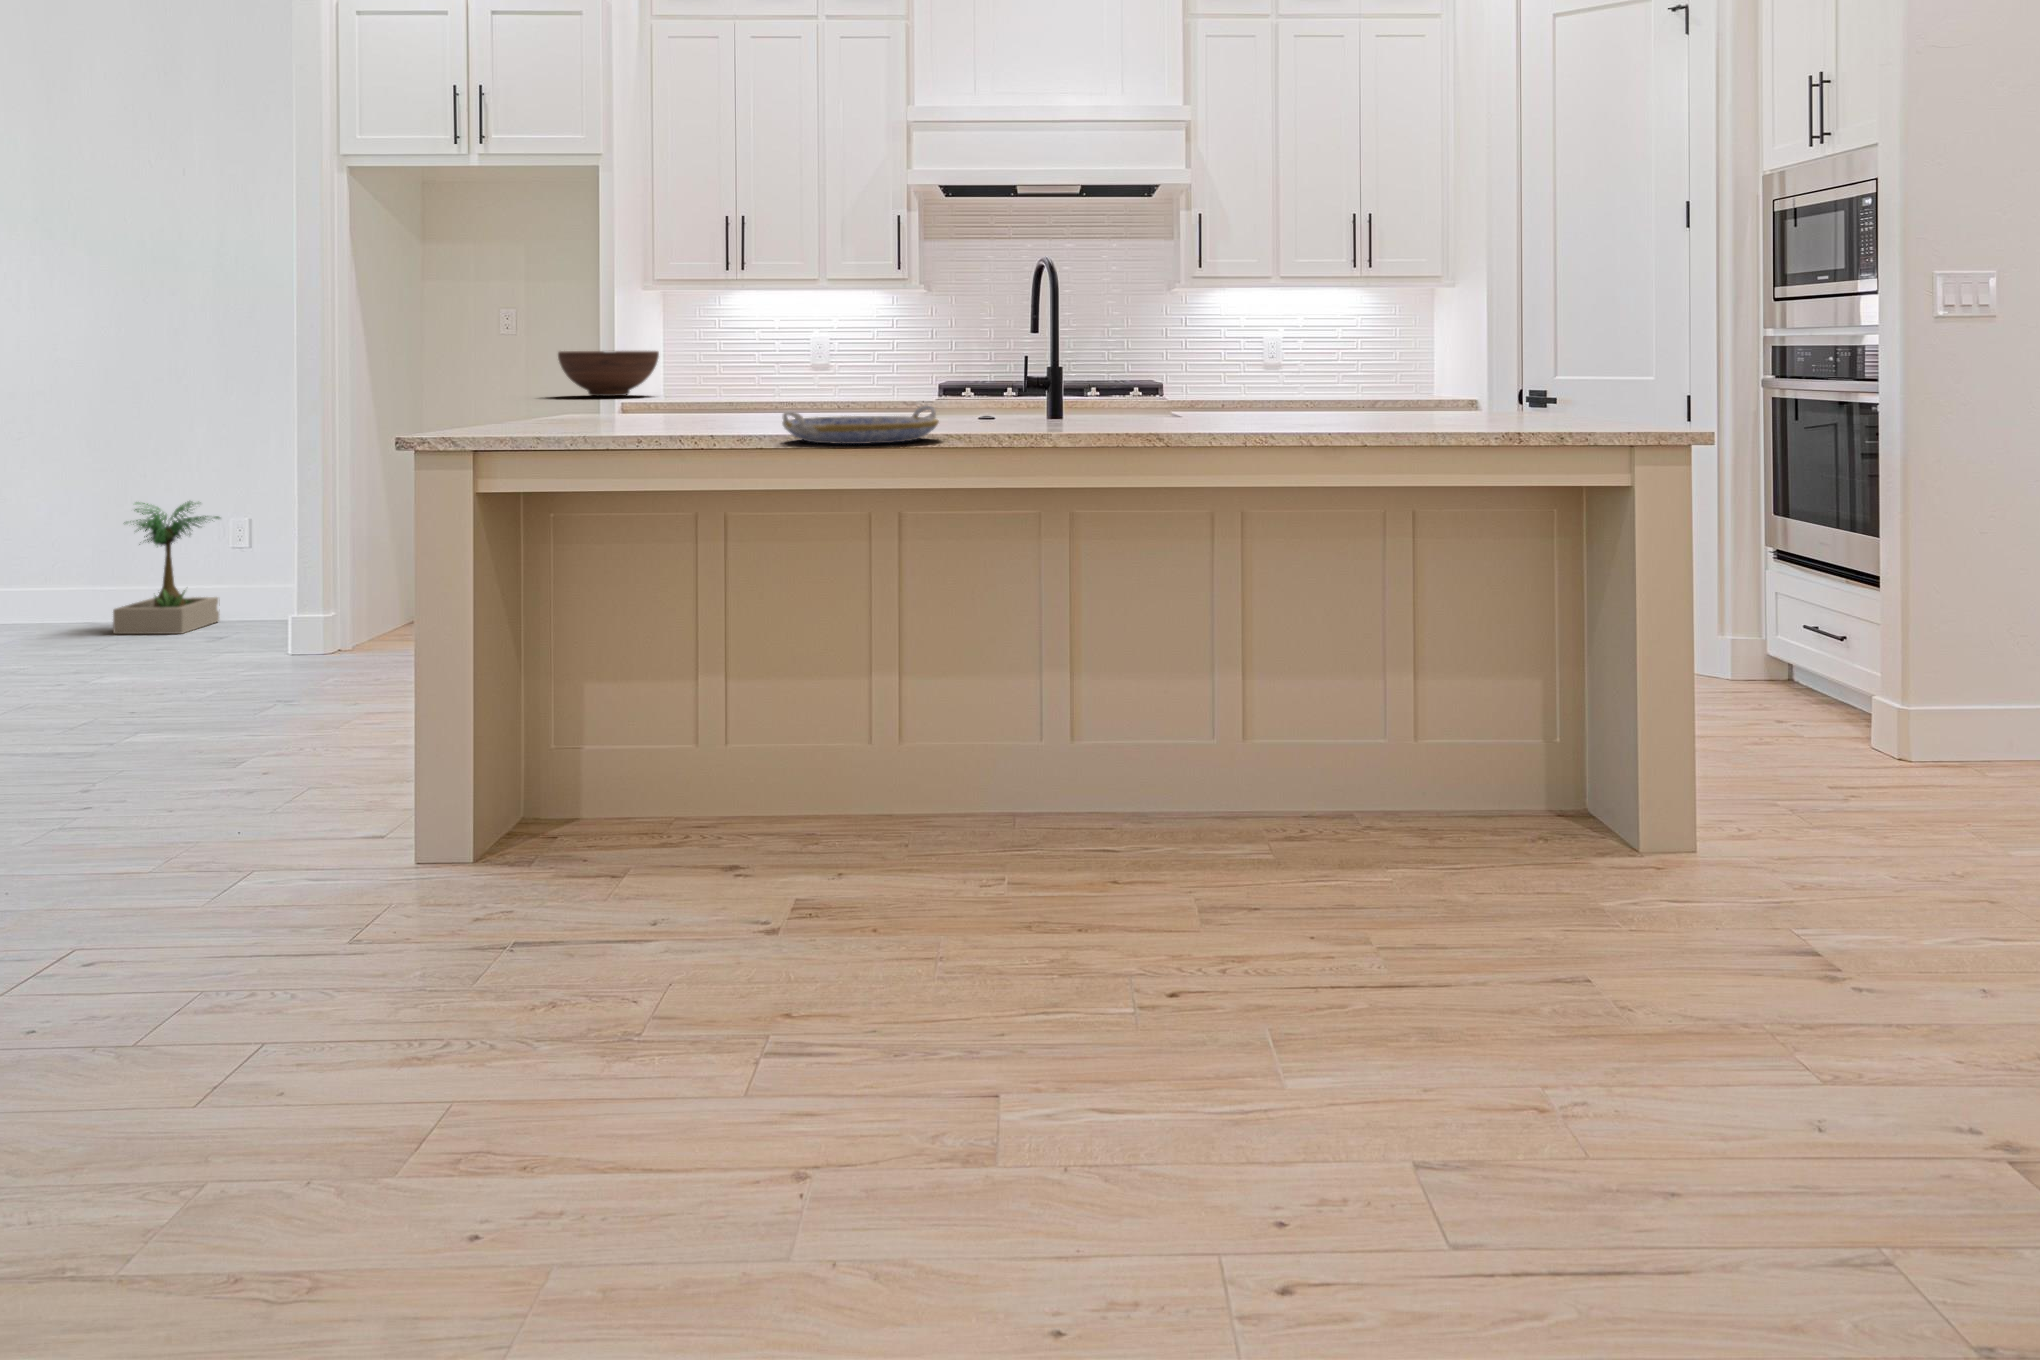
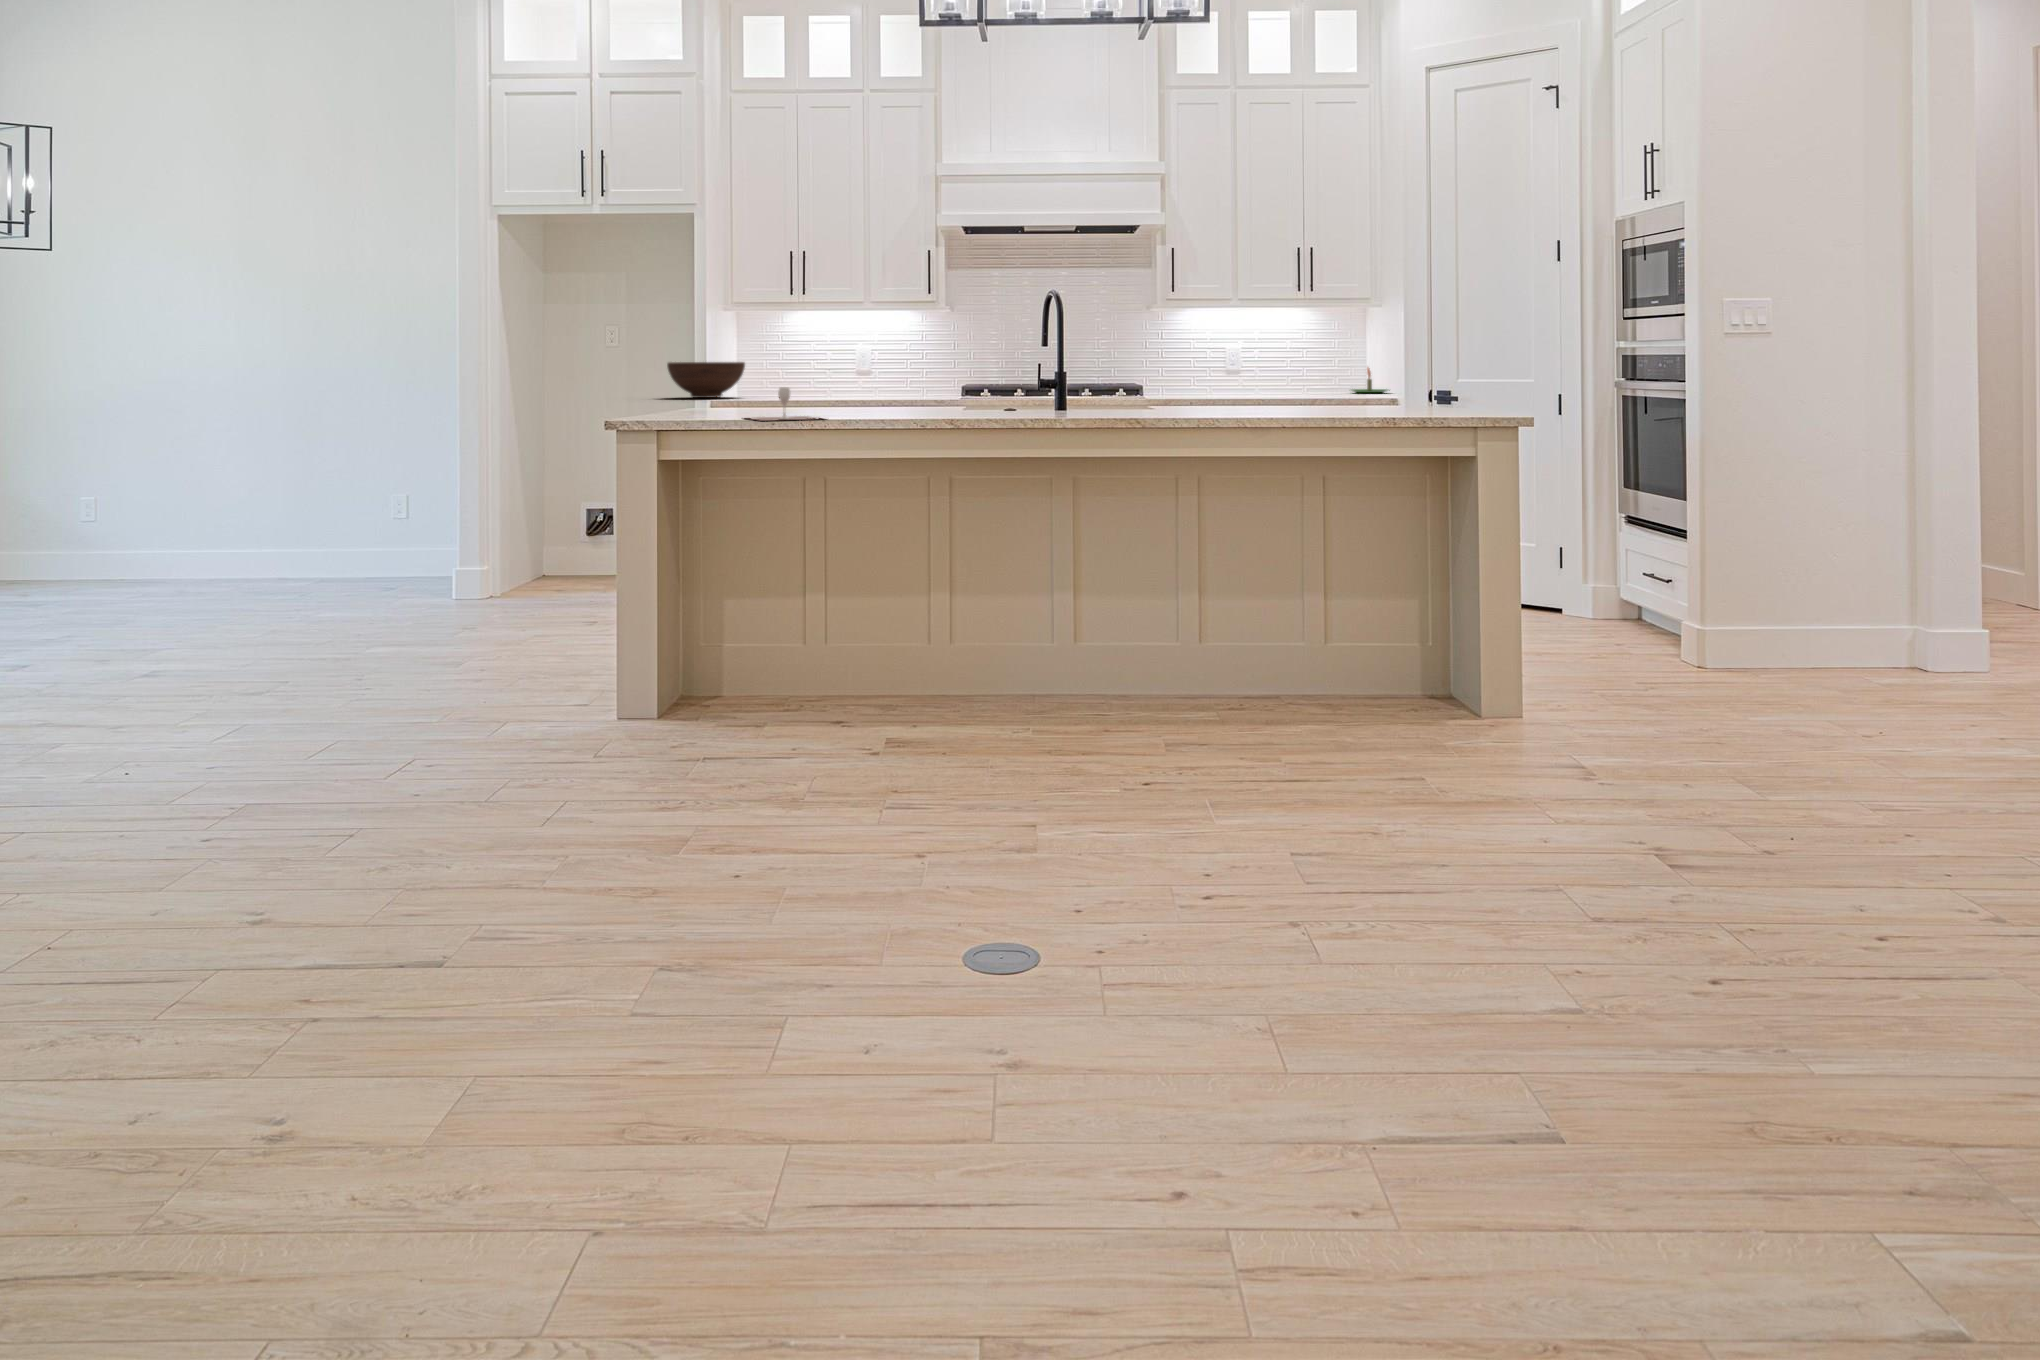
candle: none [1413,357,1465,391] -> present [1352,368,1390,393]
wine glass: none [604,388,726,437] -> present [752,387,819,421]
serving tray: present [782,405,939,444] -> none [874,398,983,424]
potted plant: present [113,501,220,634] -> none [312,482,397,588]

